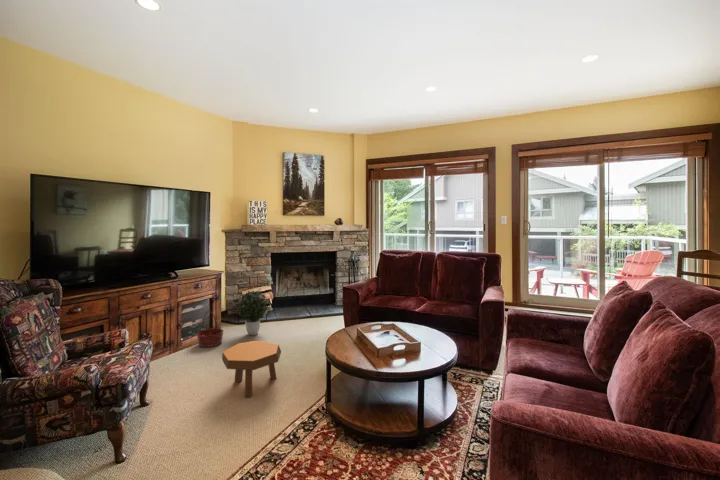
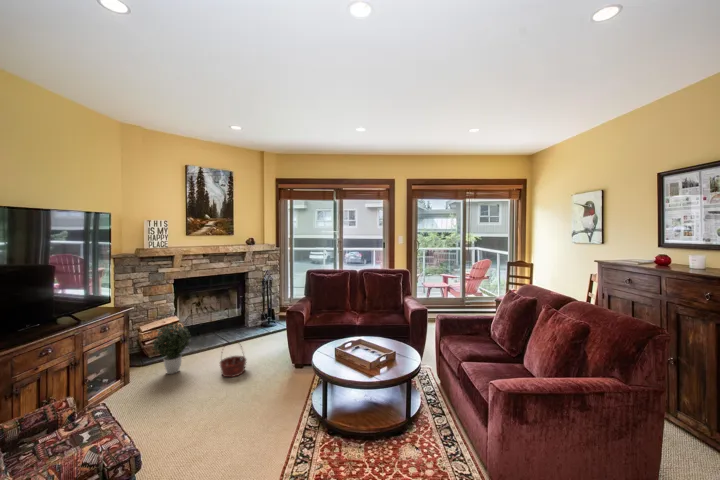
basket: present [197,311,223,347] -> present [220,346,246,377]
footstool: present [222,341,281,397] -> none [184,376,250,438]

